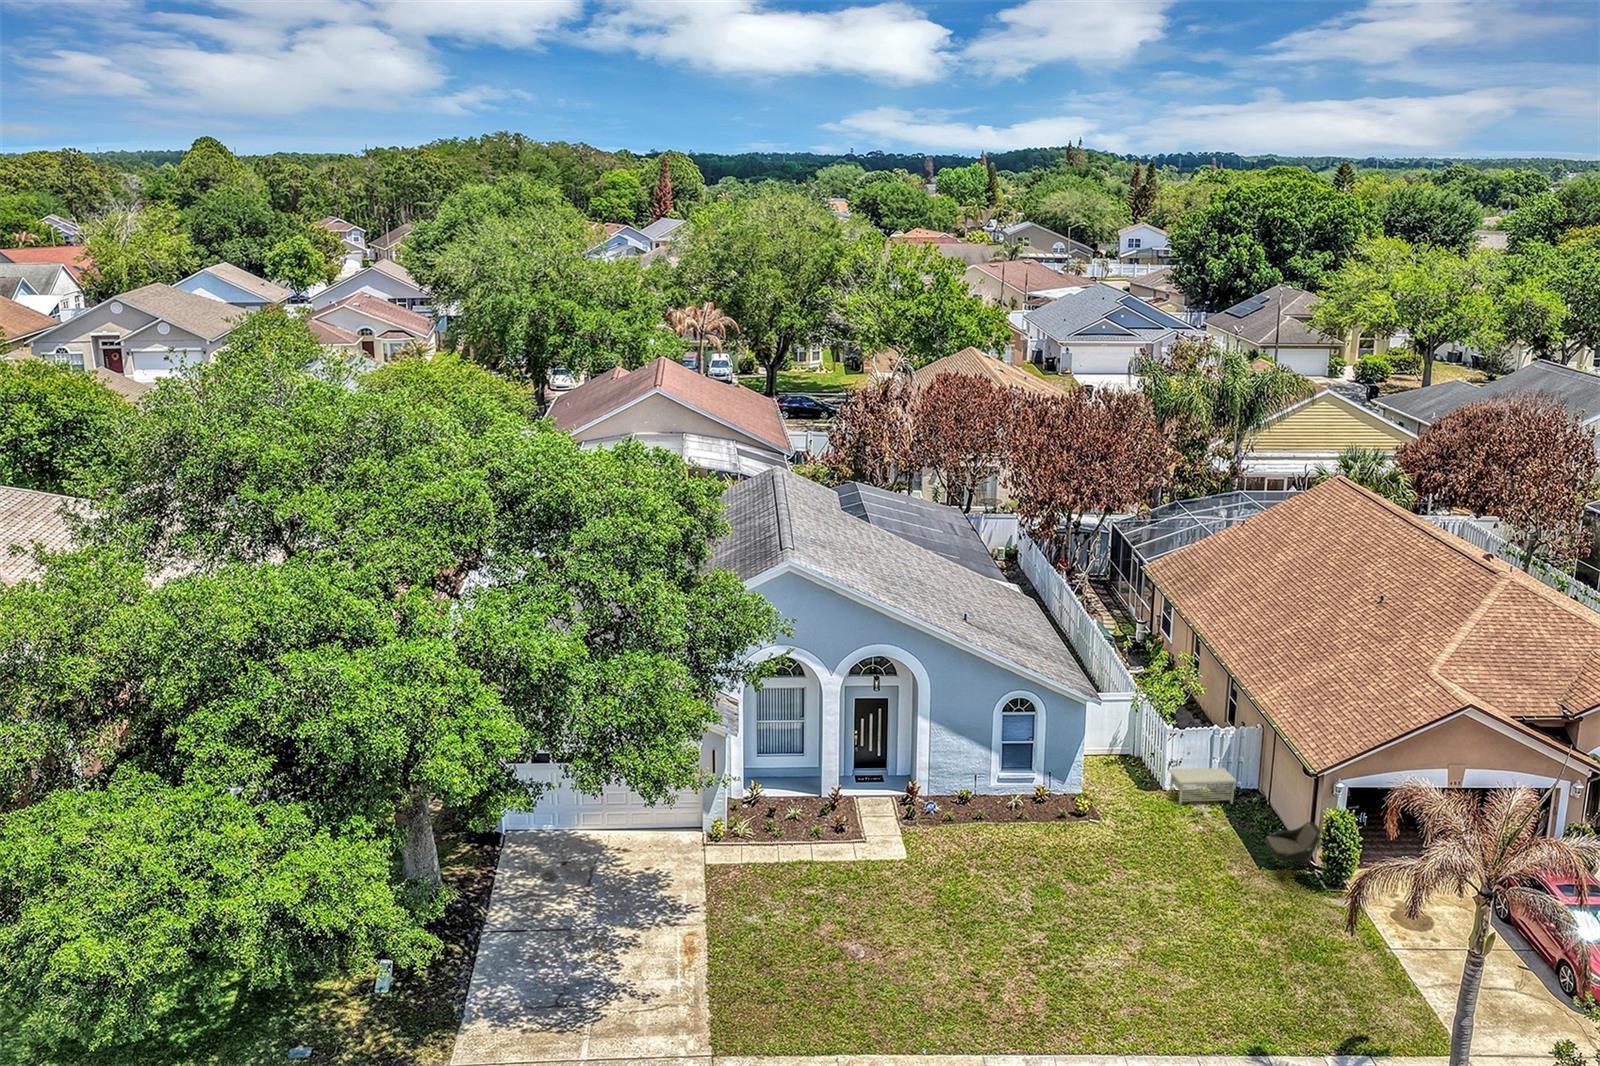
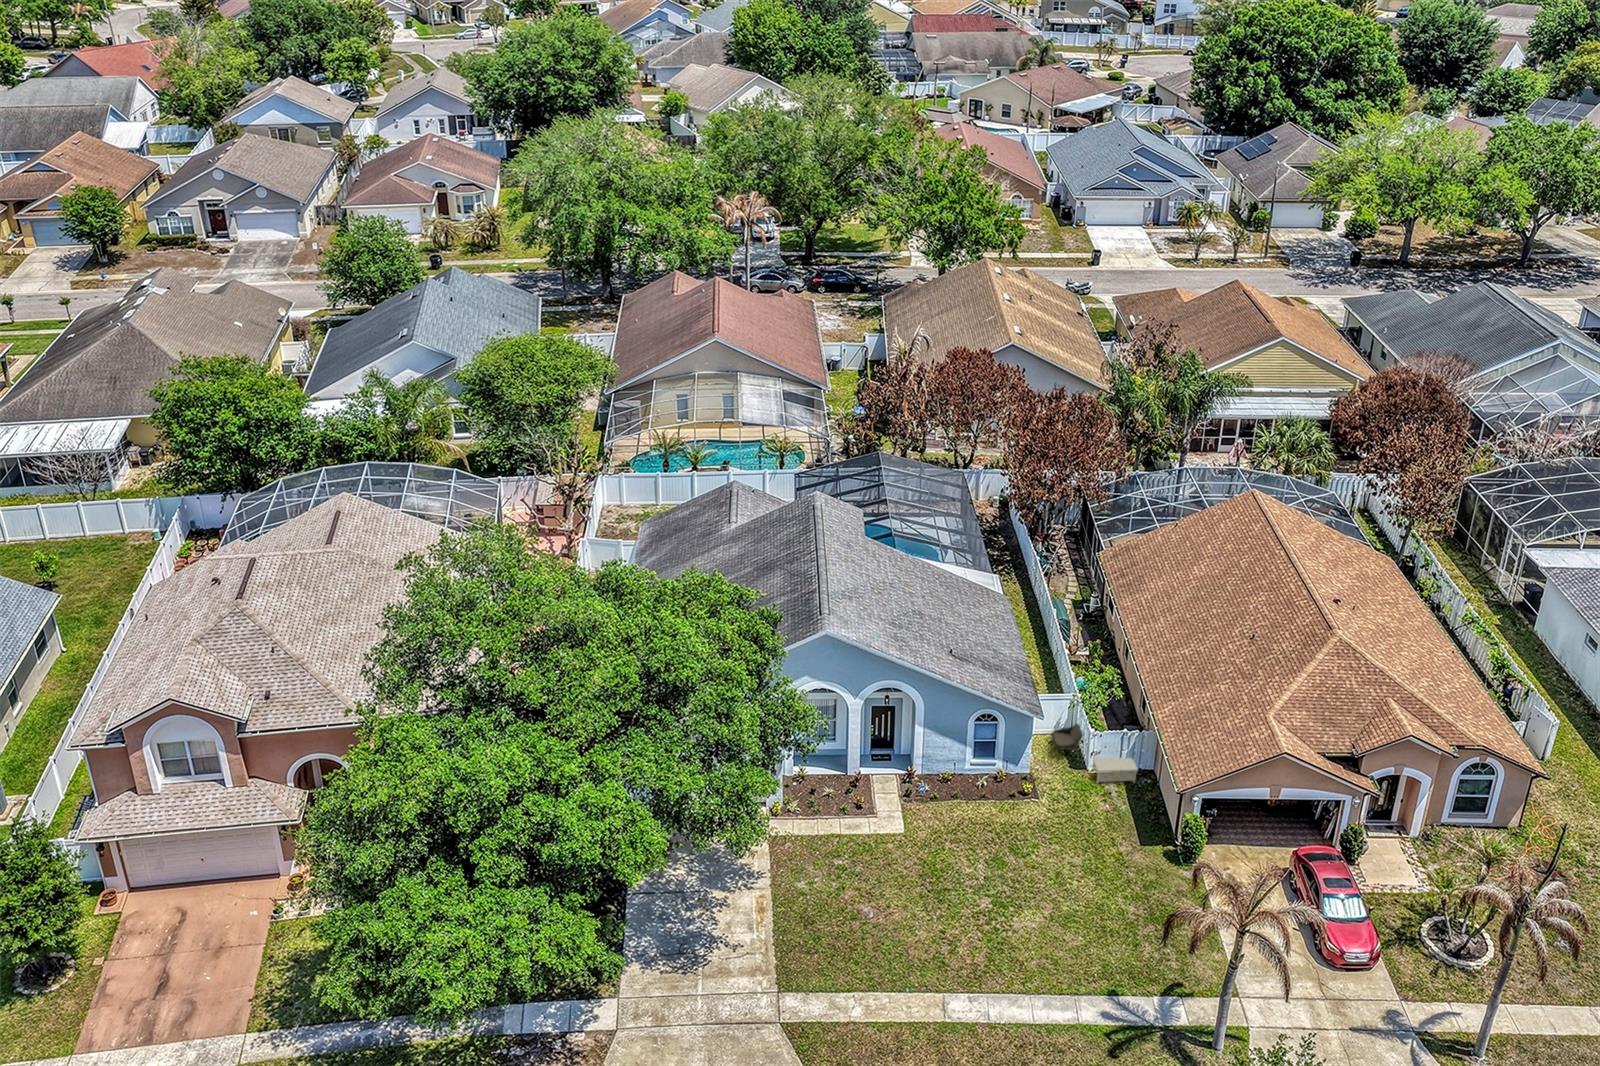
lounge chair: present [1265,822,1321,880] -> present [1051,724,1082,753]

